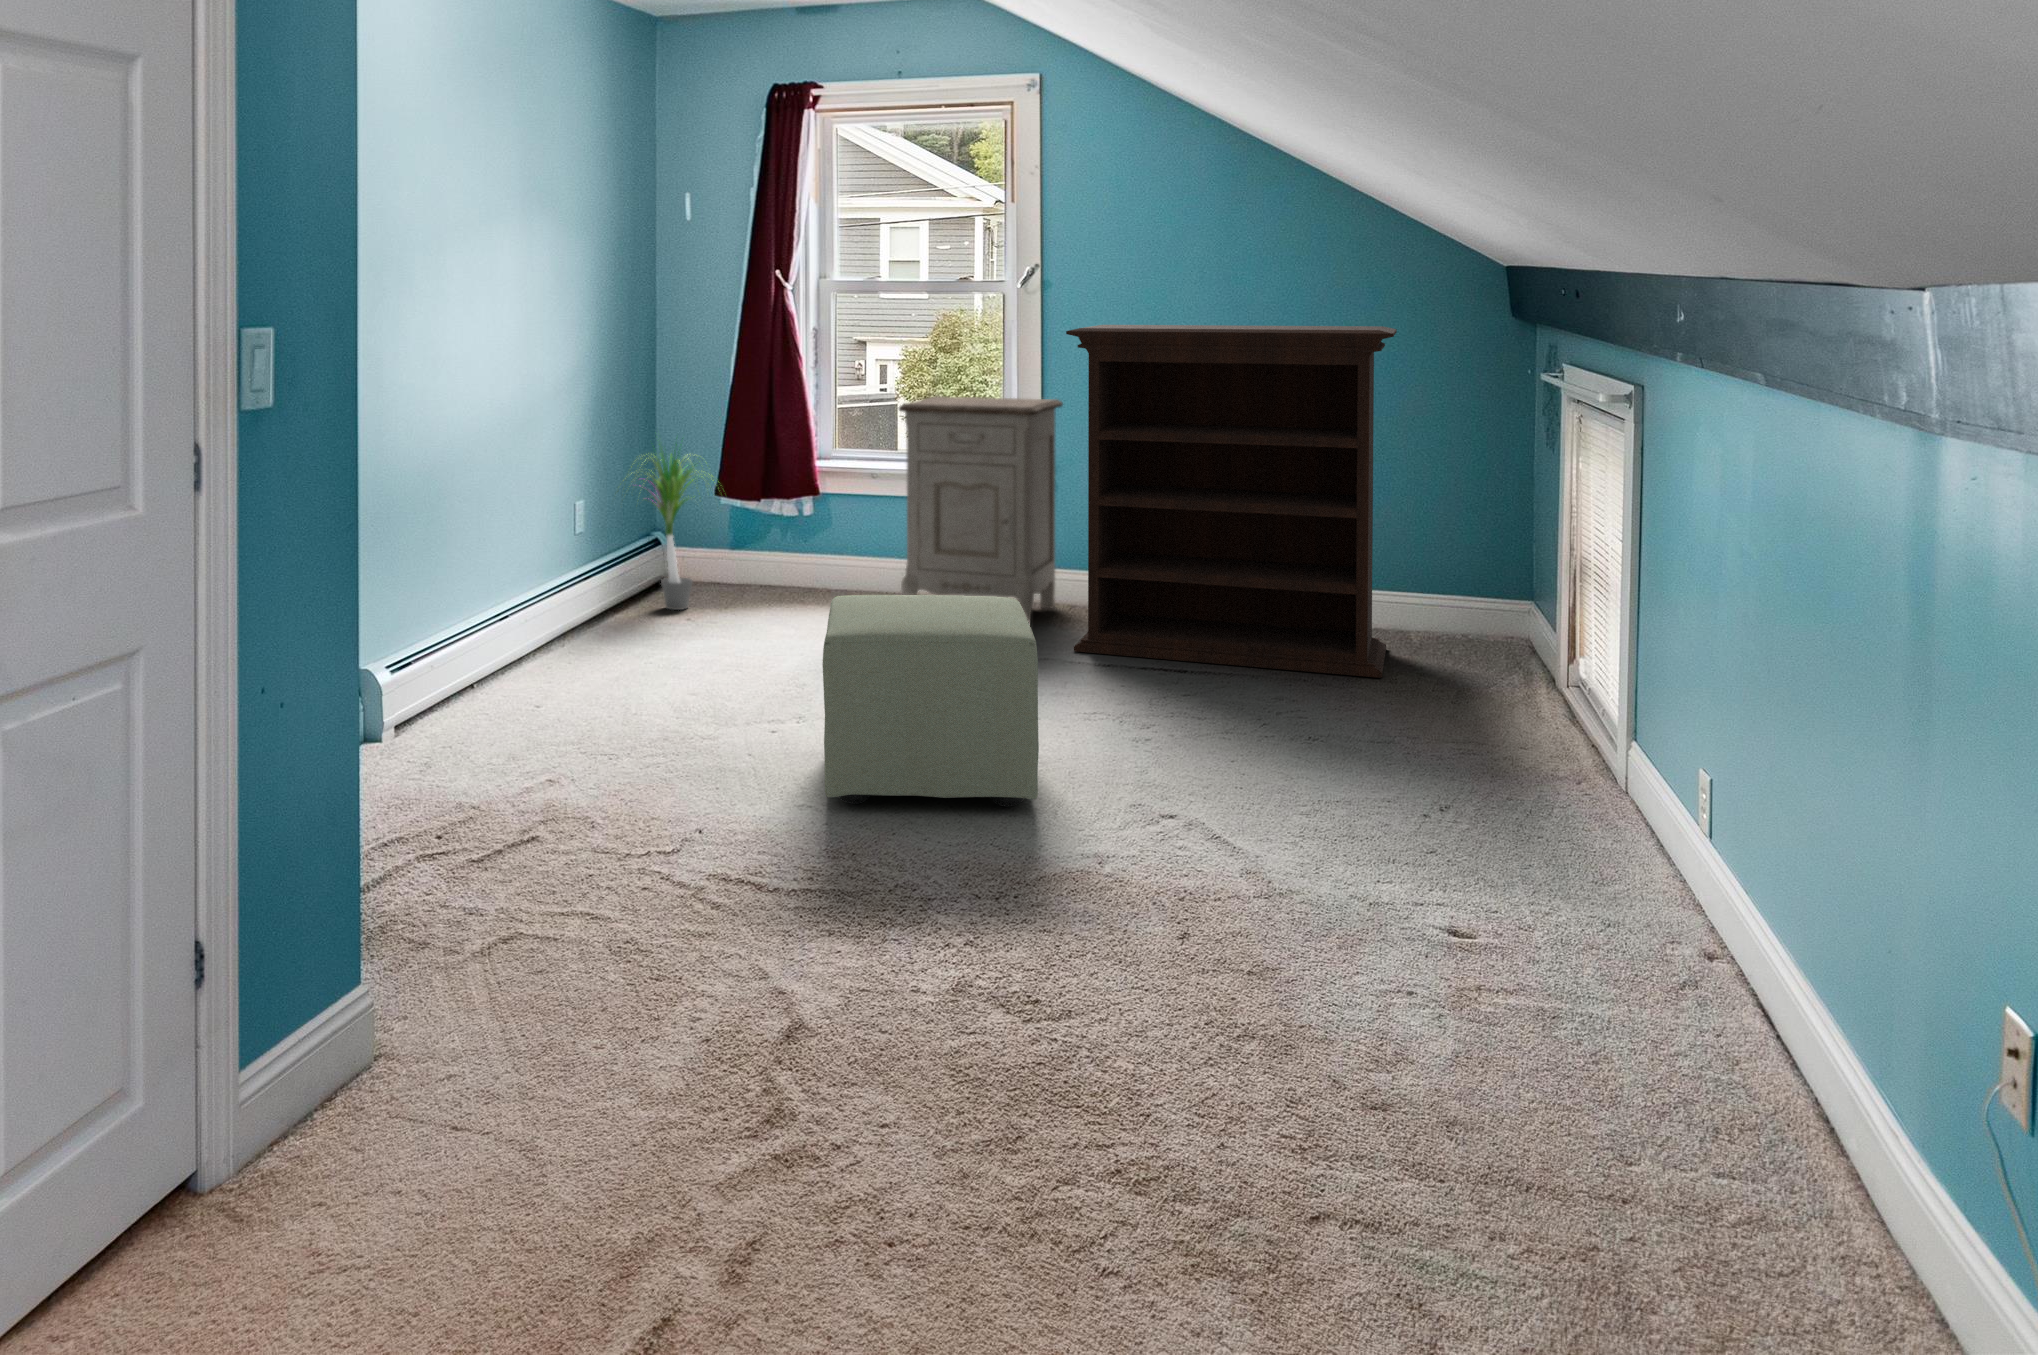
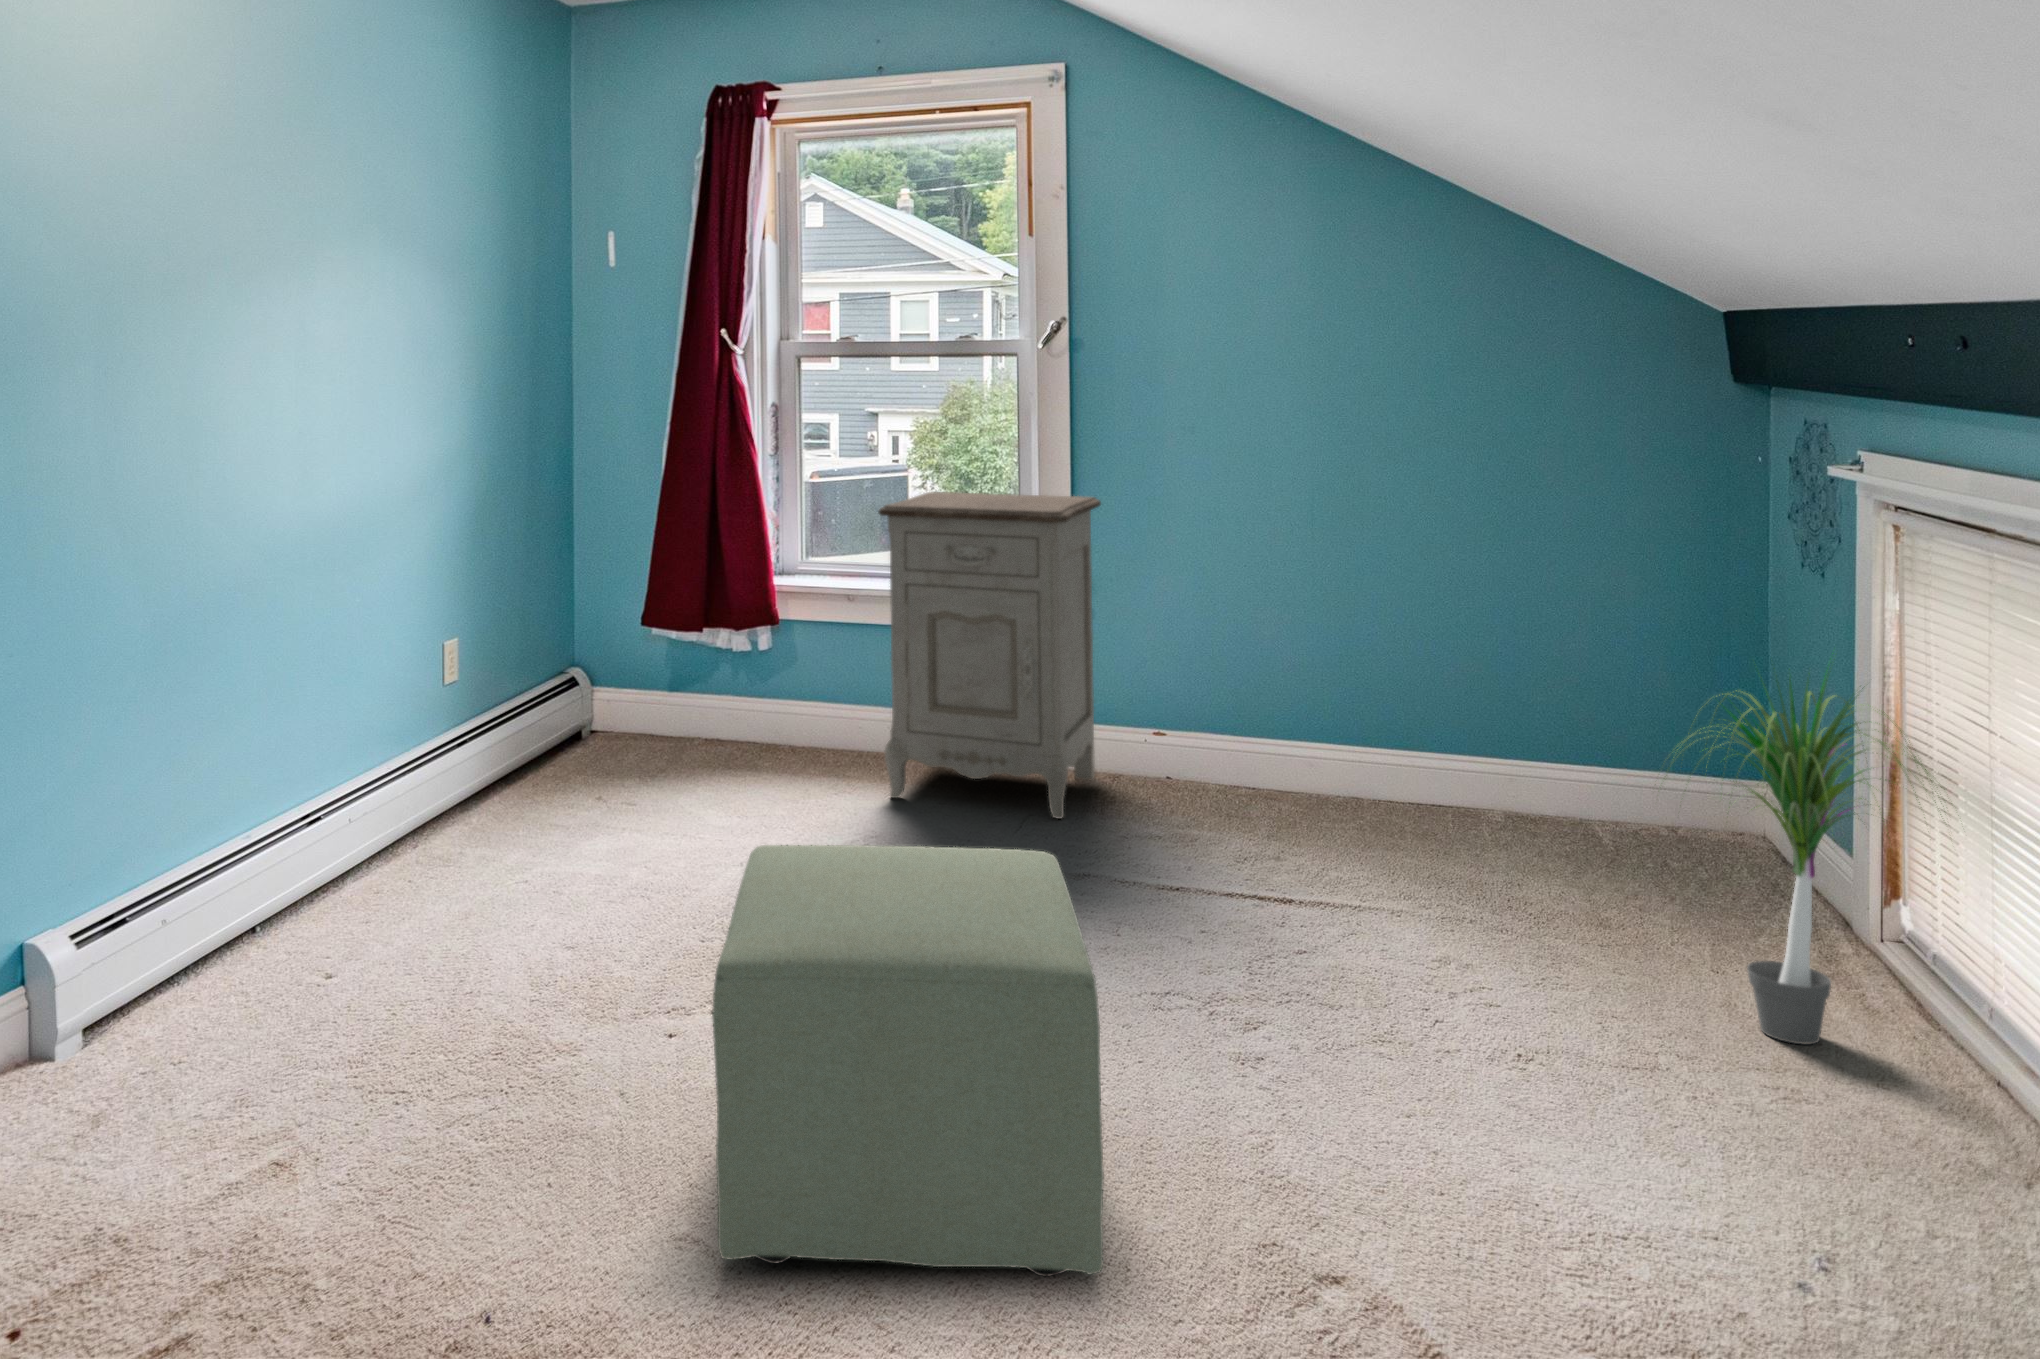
bookshelf: present [1066,325,1397,678] -> none [1110,397,1606,928]
potted plant: present [620,444,714,610] -> present [1673,673,1942,1044]

